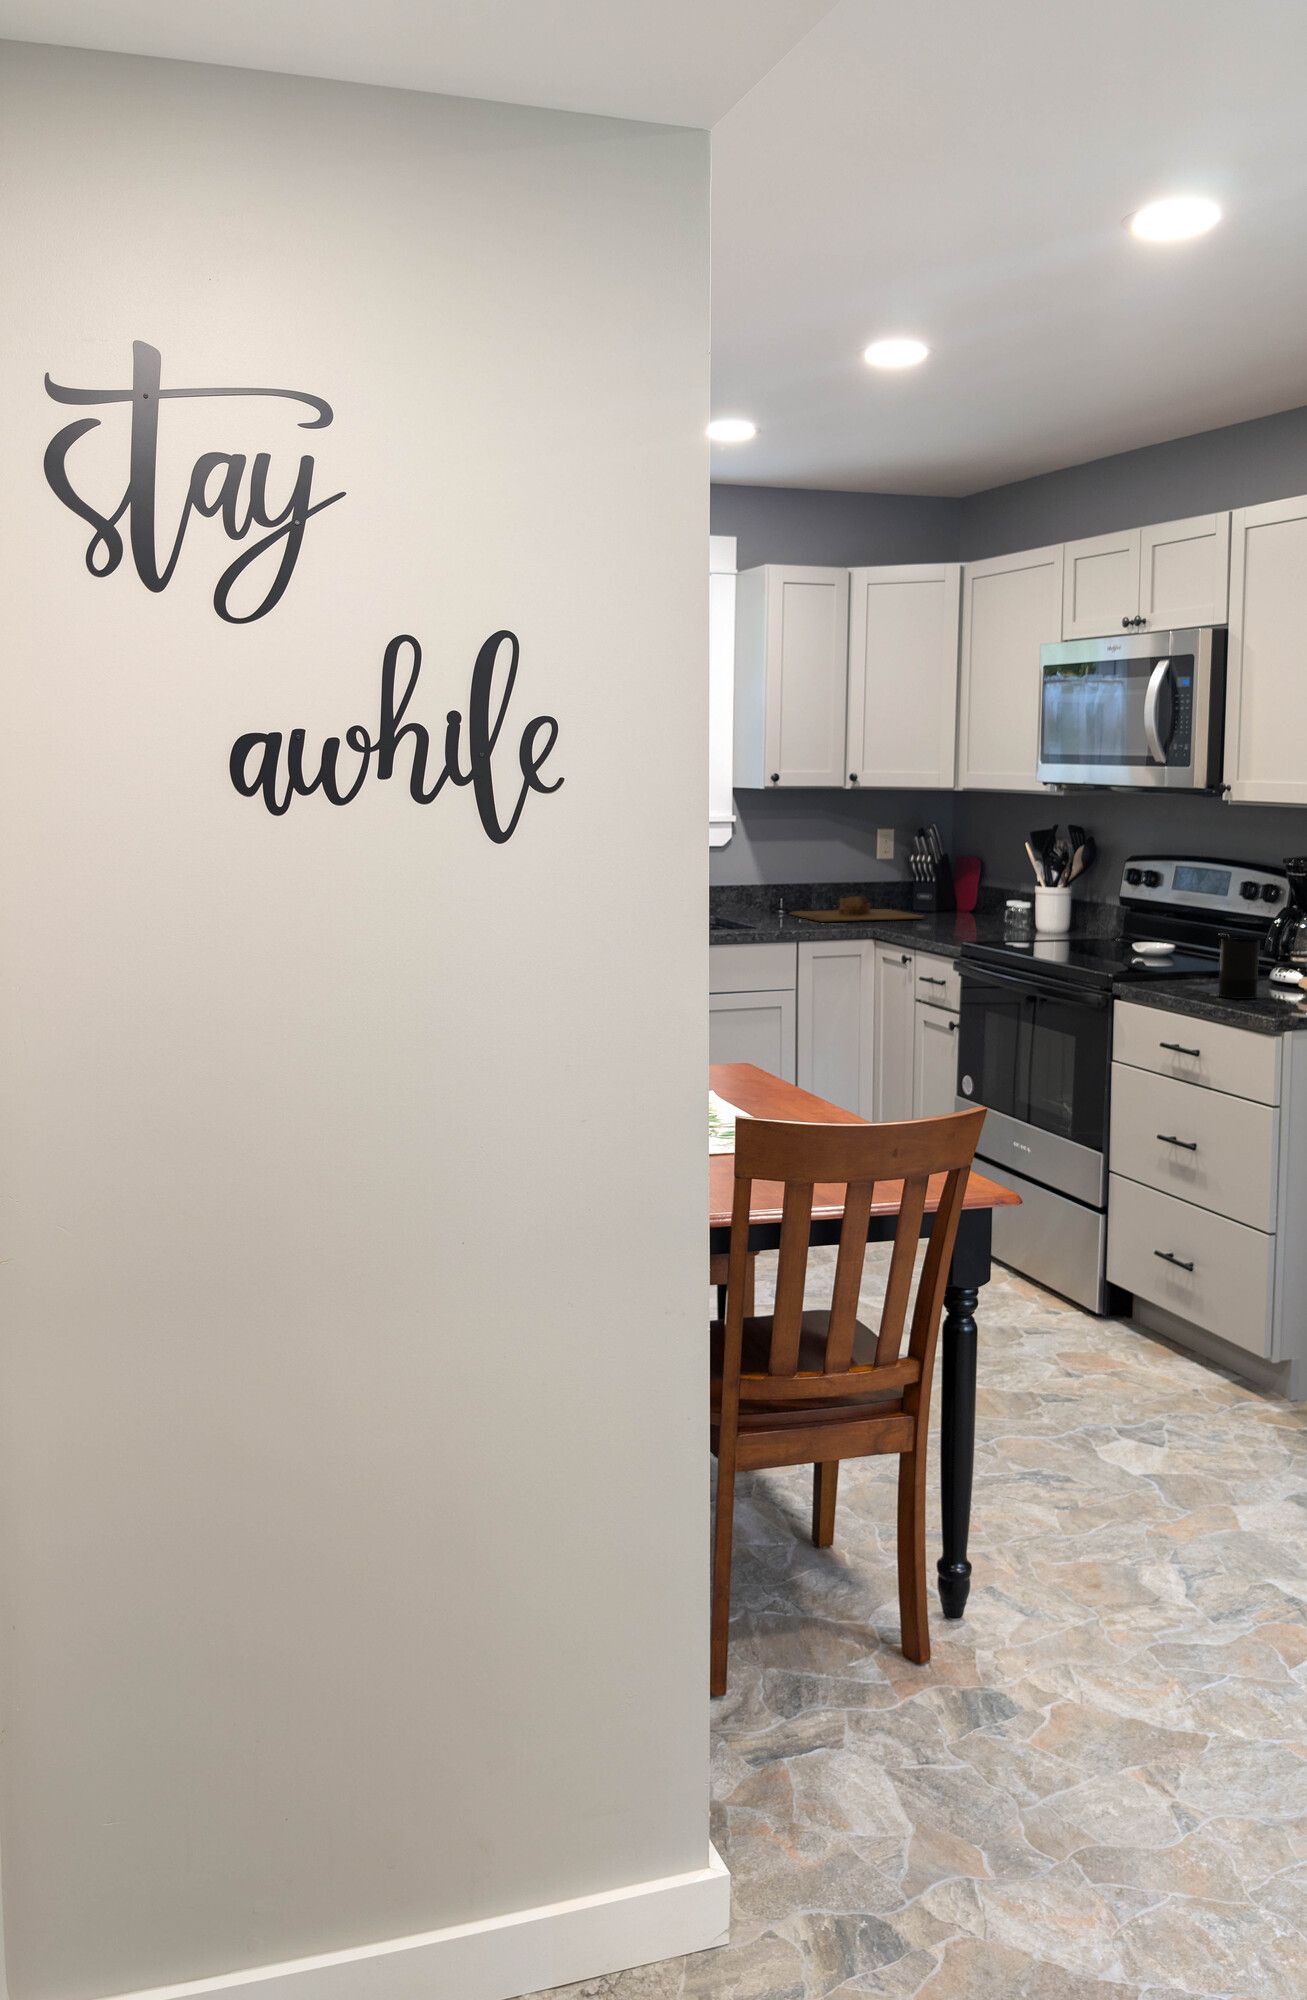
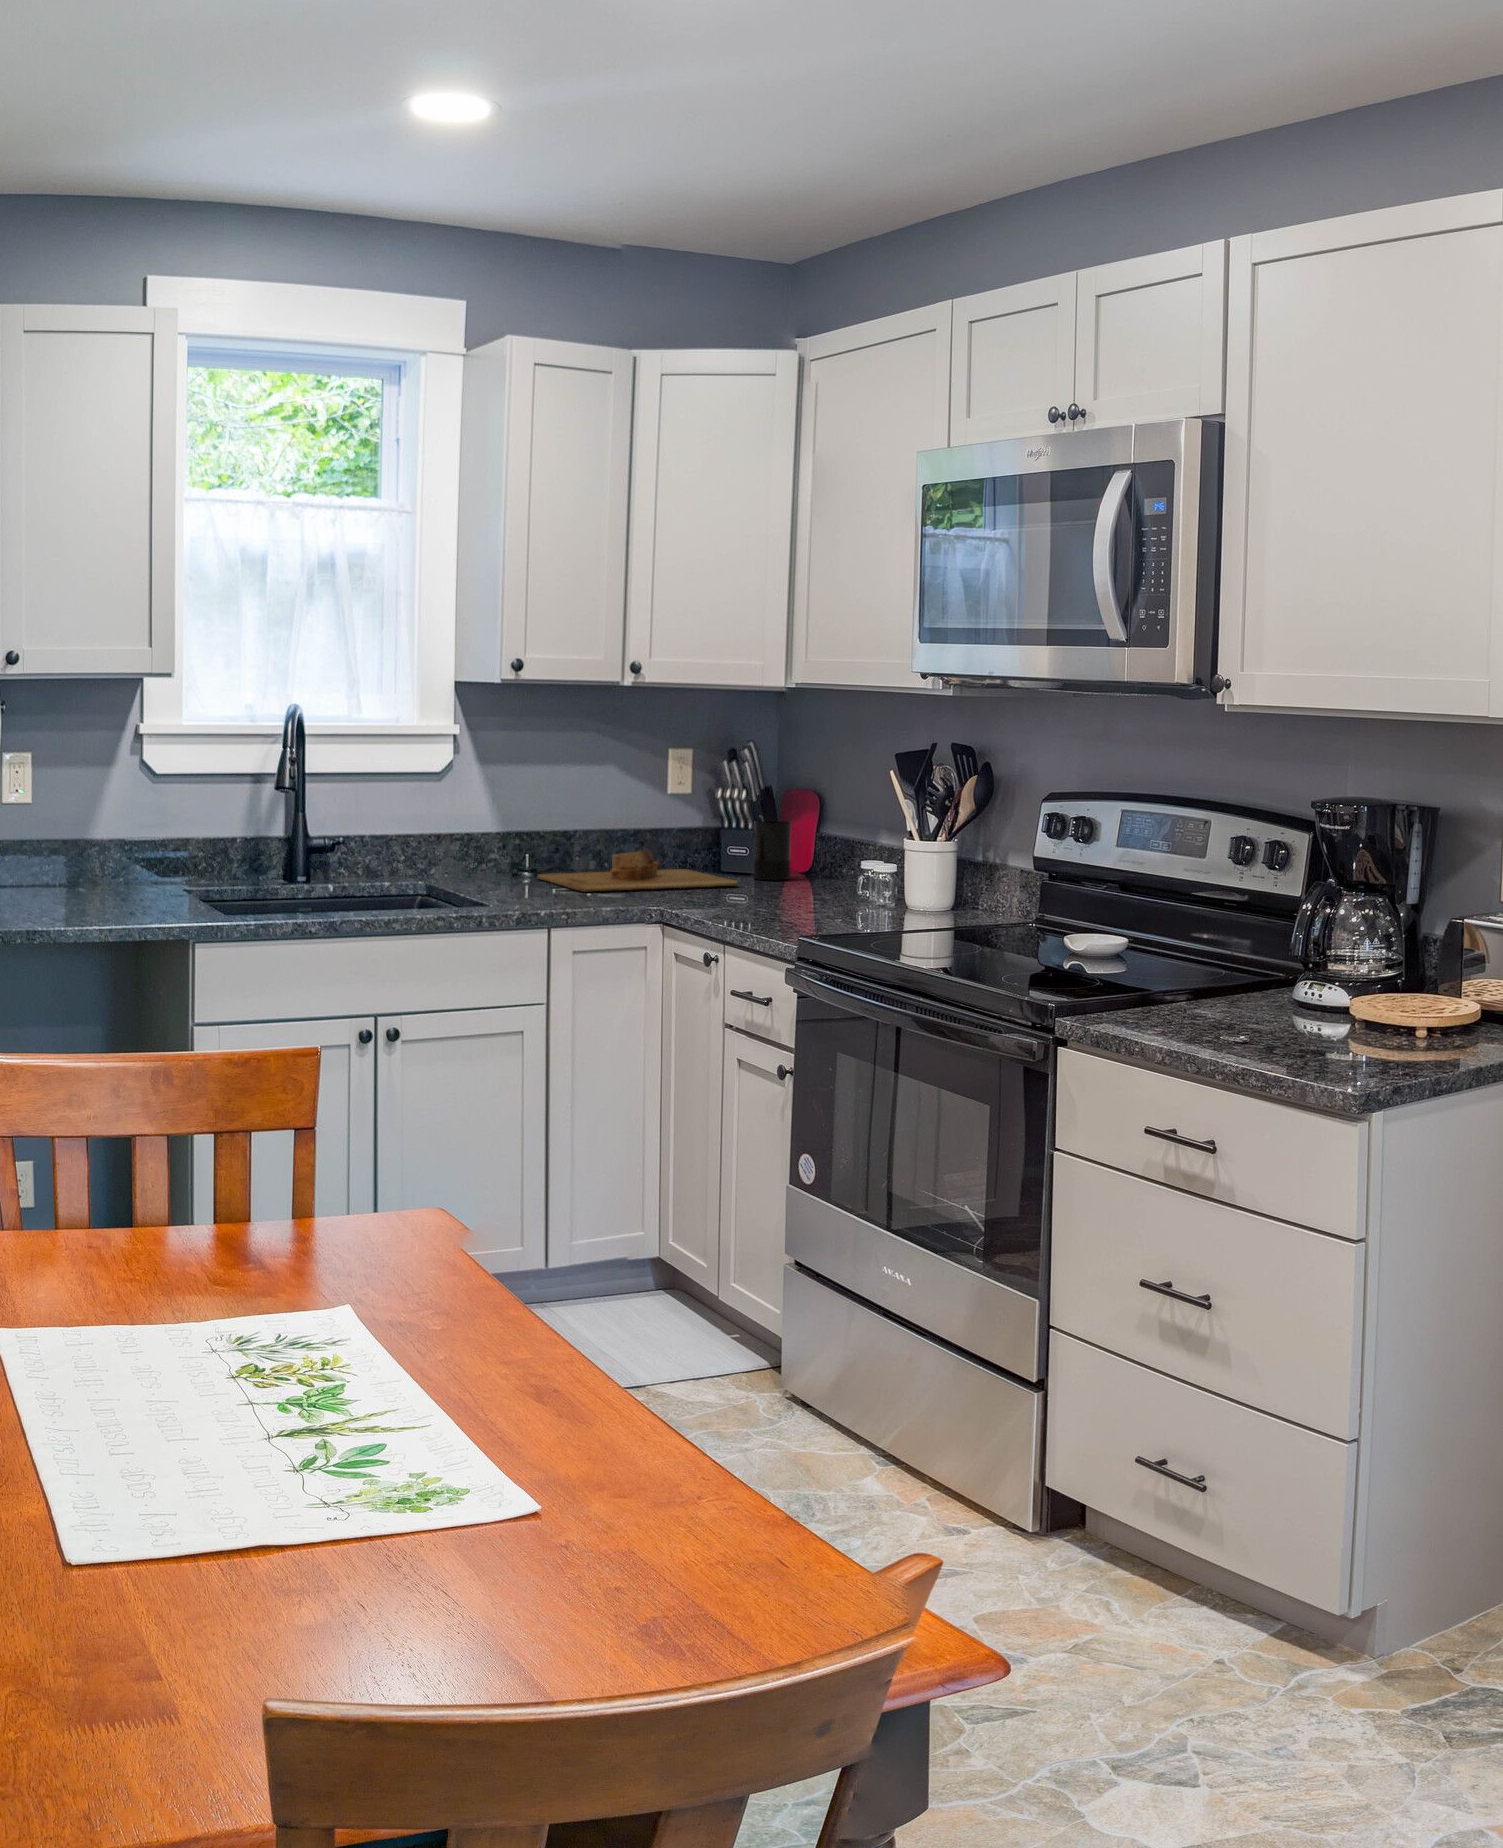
candle: present [1218,938,1260,999] -> present [754,820,791,880]

